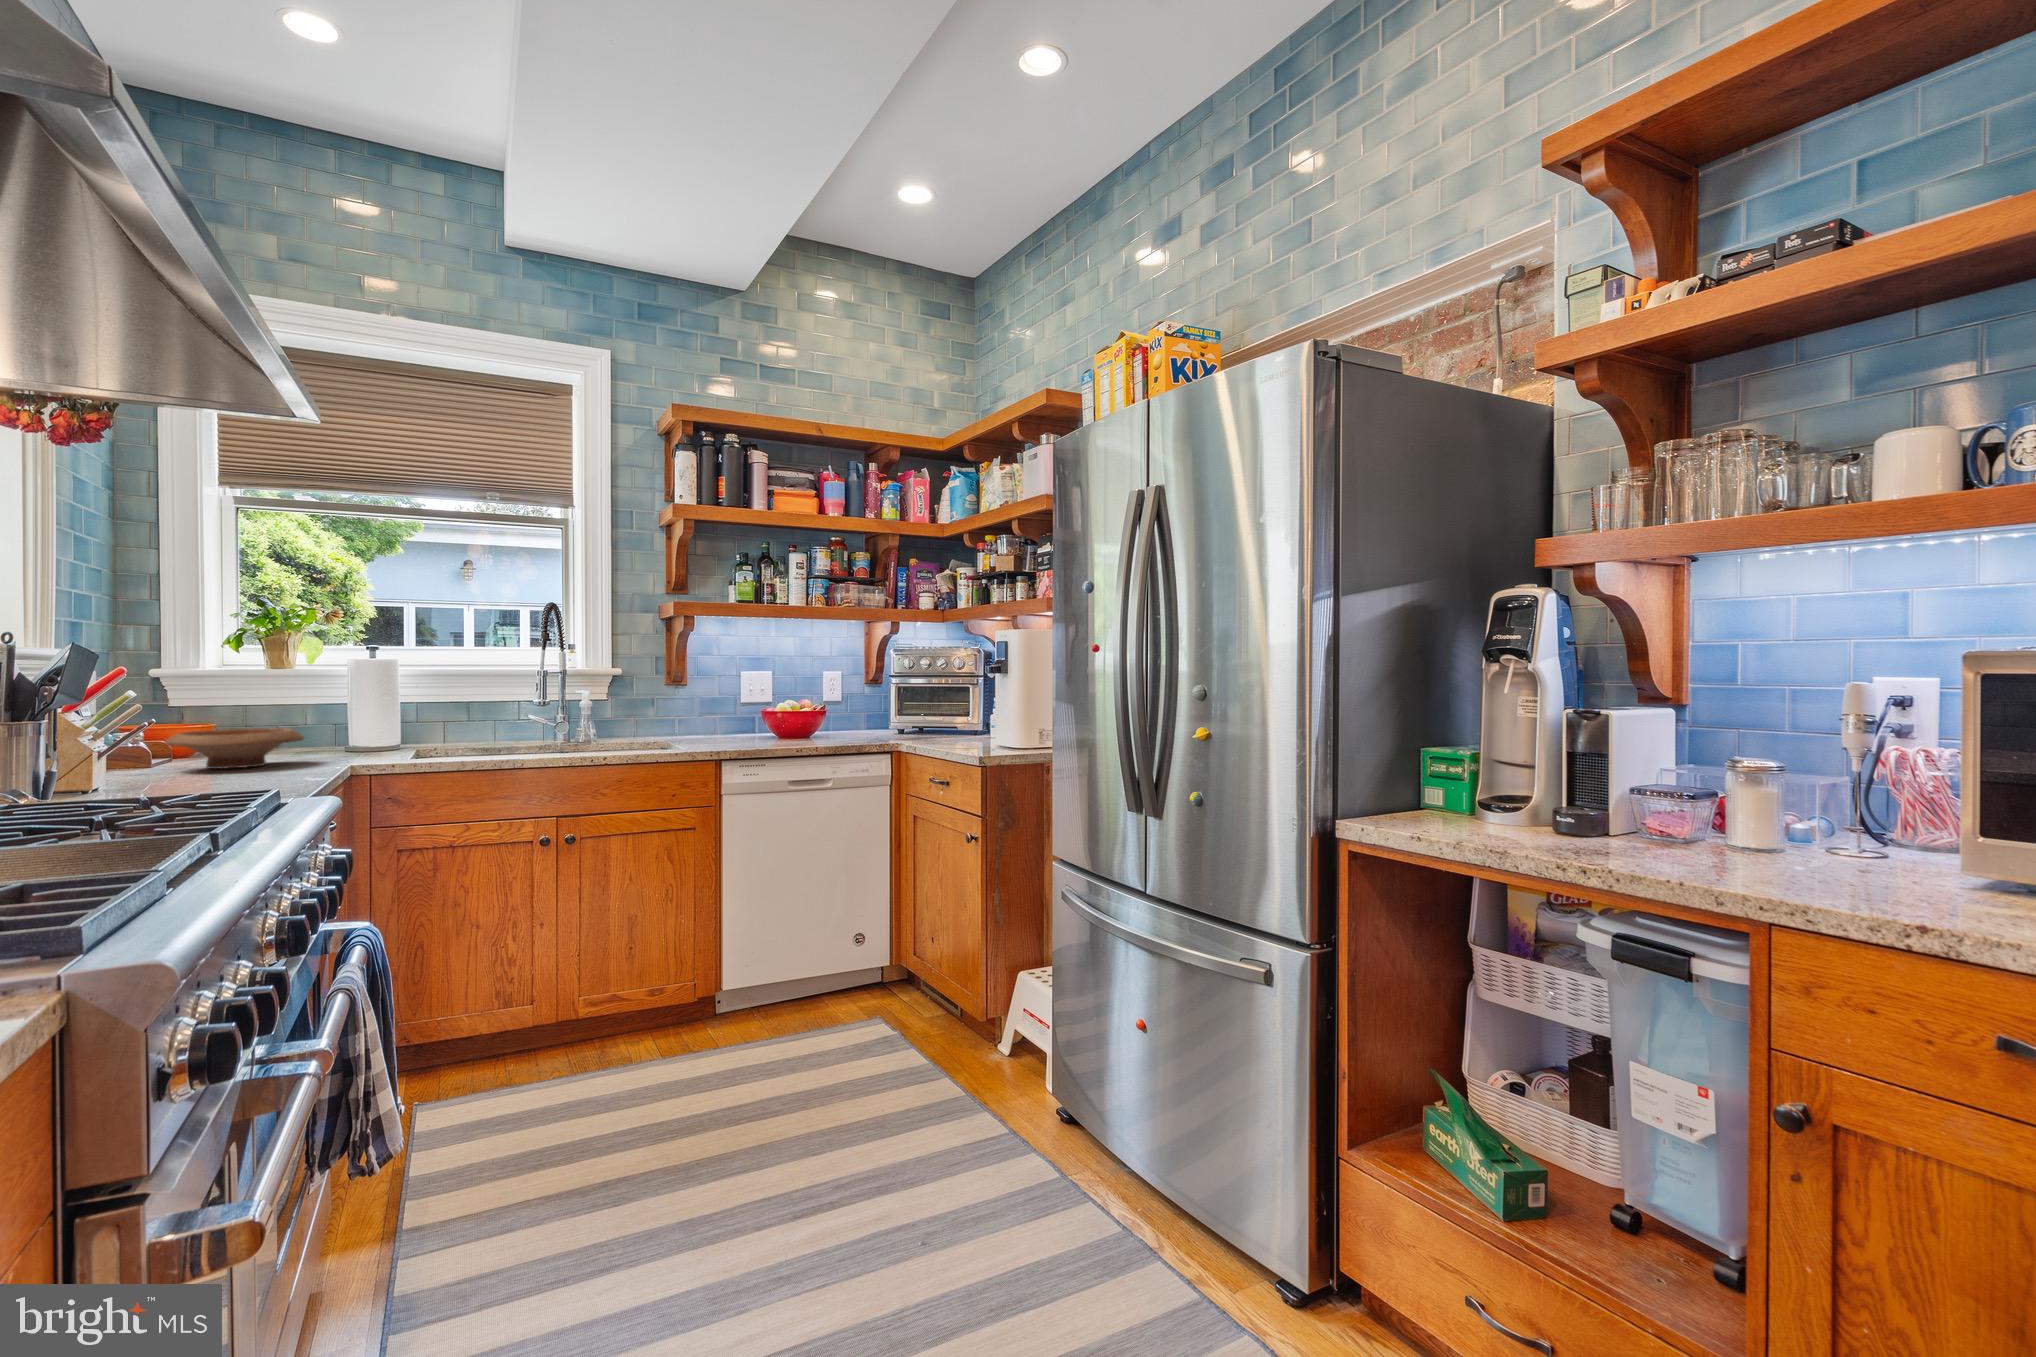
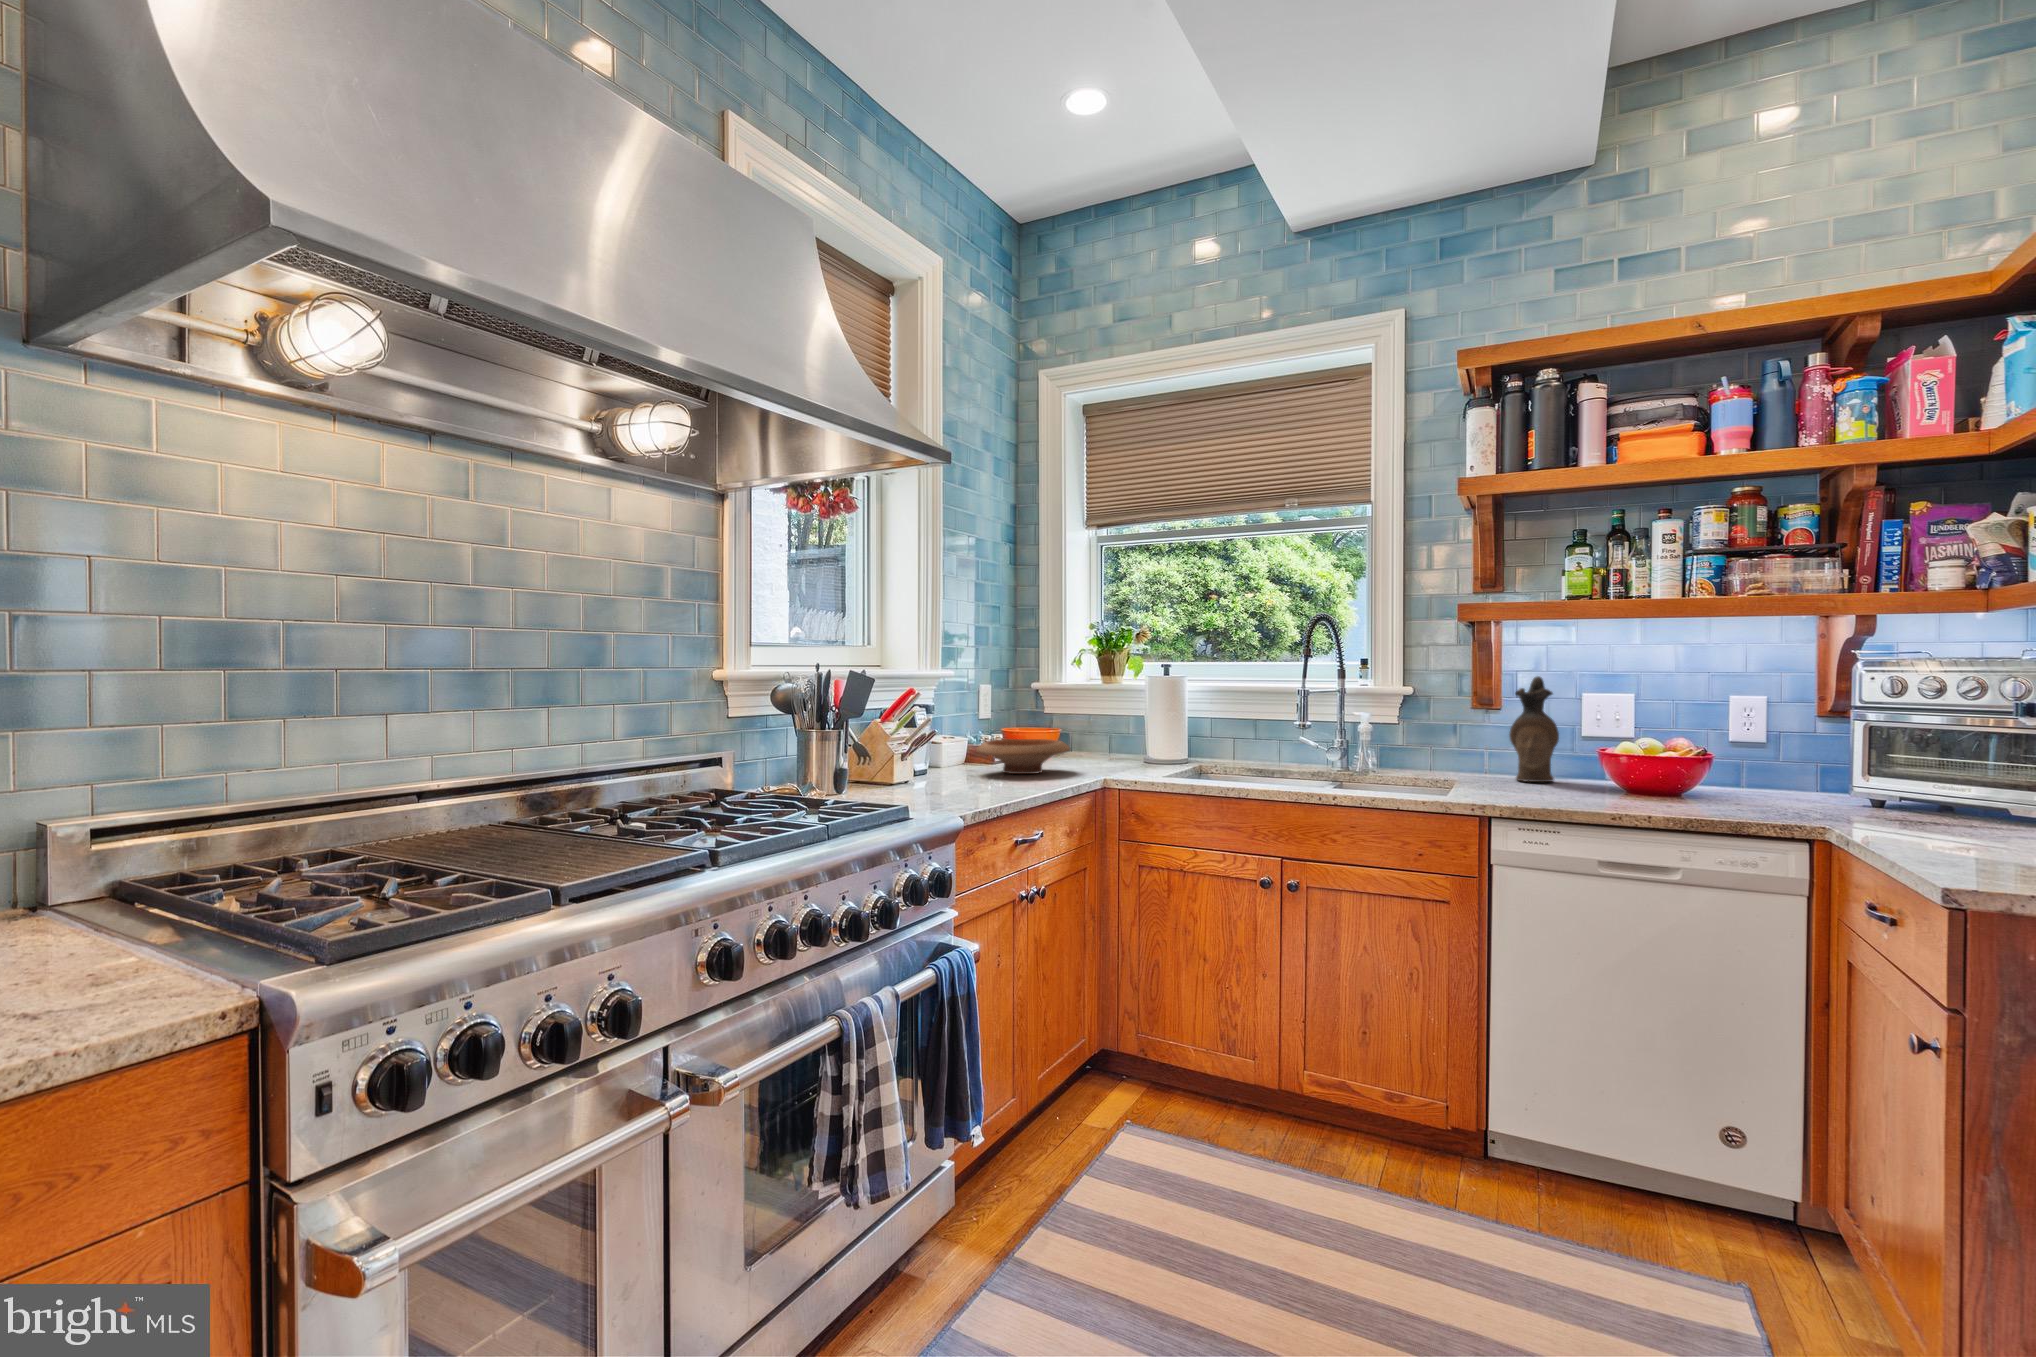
ceramic pitcher: none [705,660,739,738] -> present [1509,676,1559,782]

